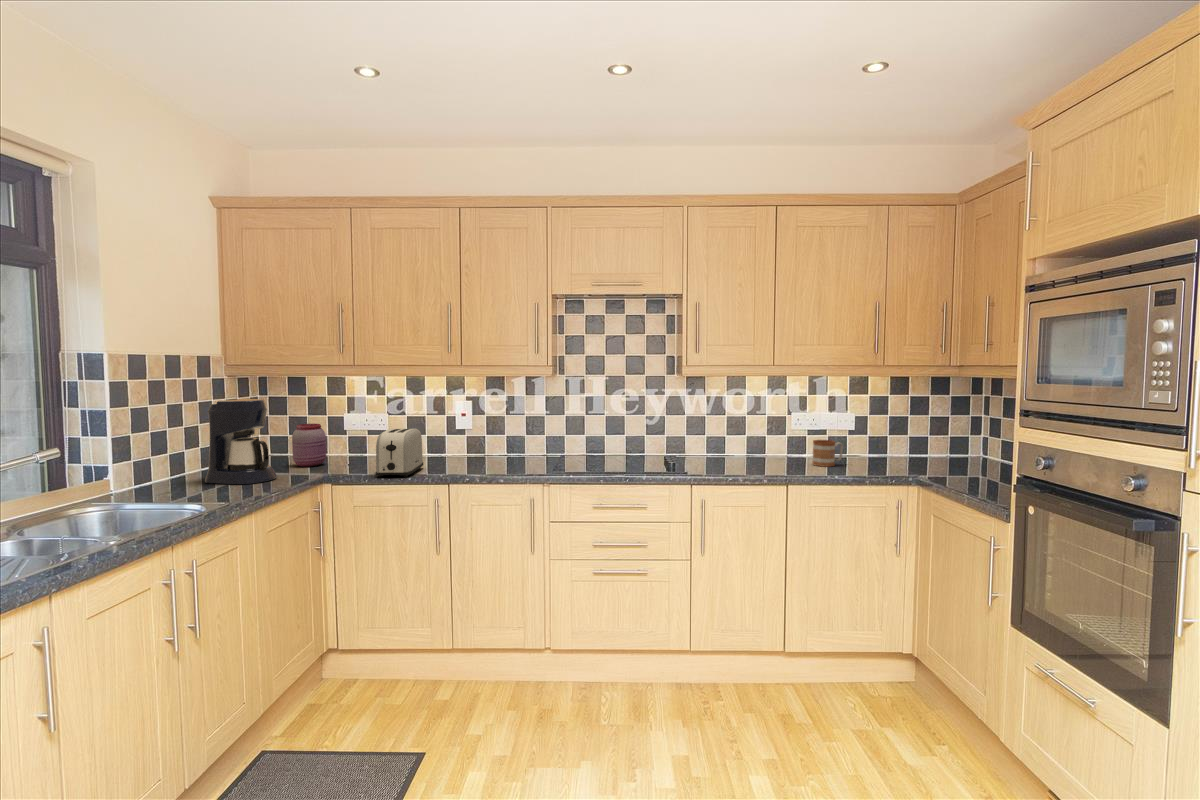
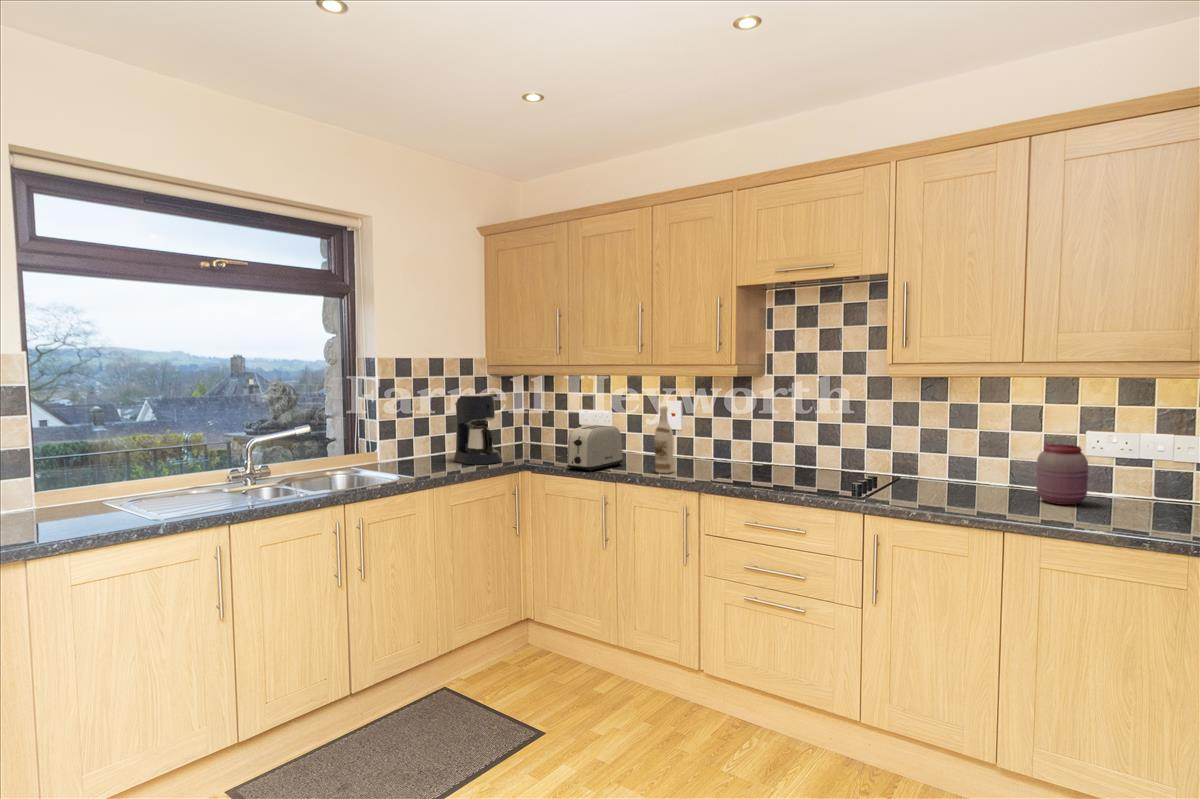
wine bottle: none [469,406,488,471] -> present [654,406,673,473]
jar: present [292,424,326,467] -> present [1037,444,1088,505]
mug: present [813,440,843,467] -> none [1111,474,1173,517]

